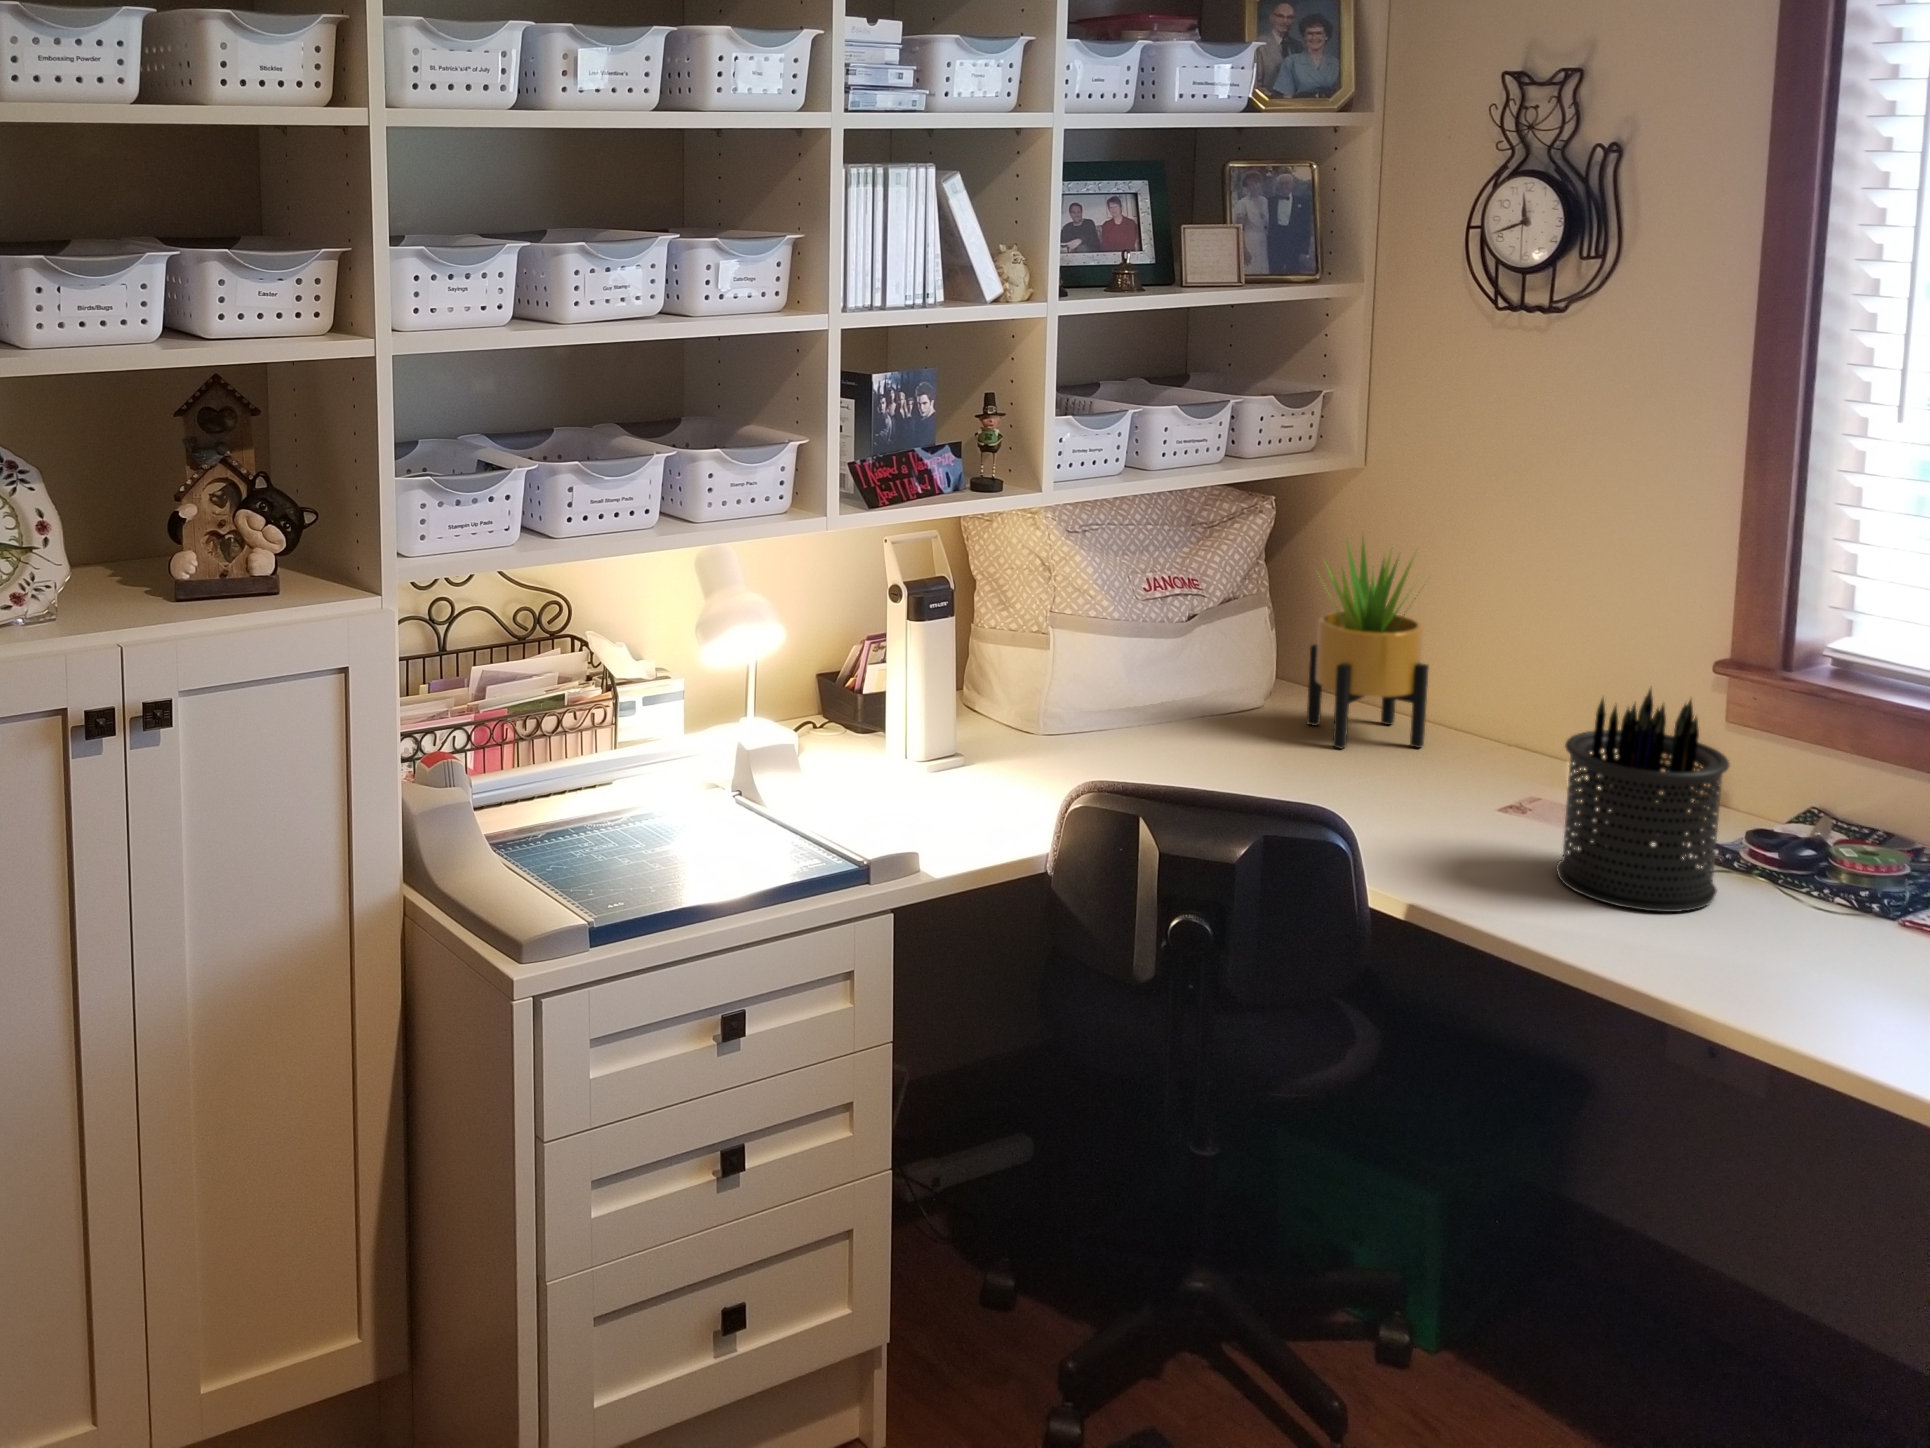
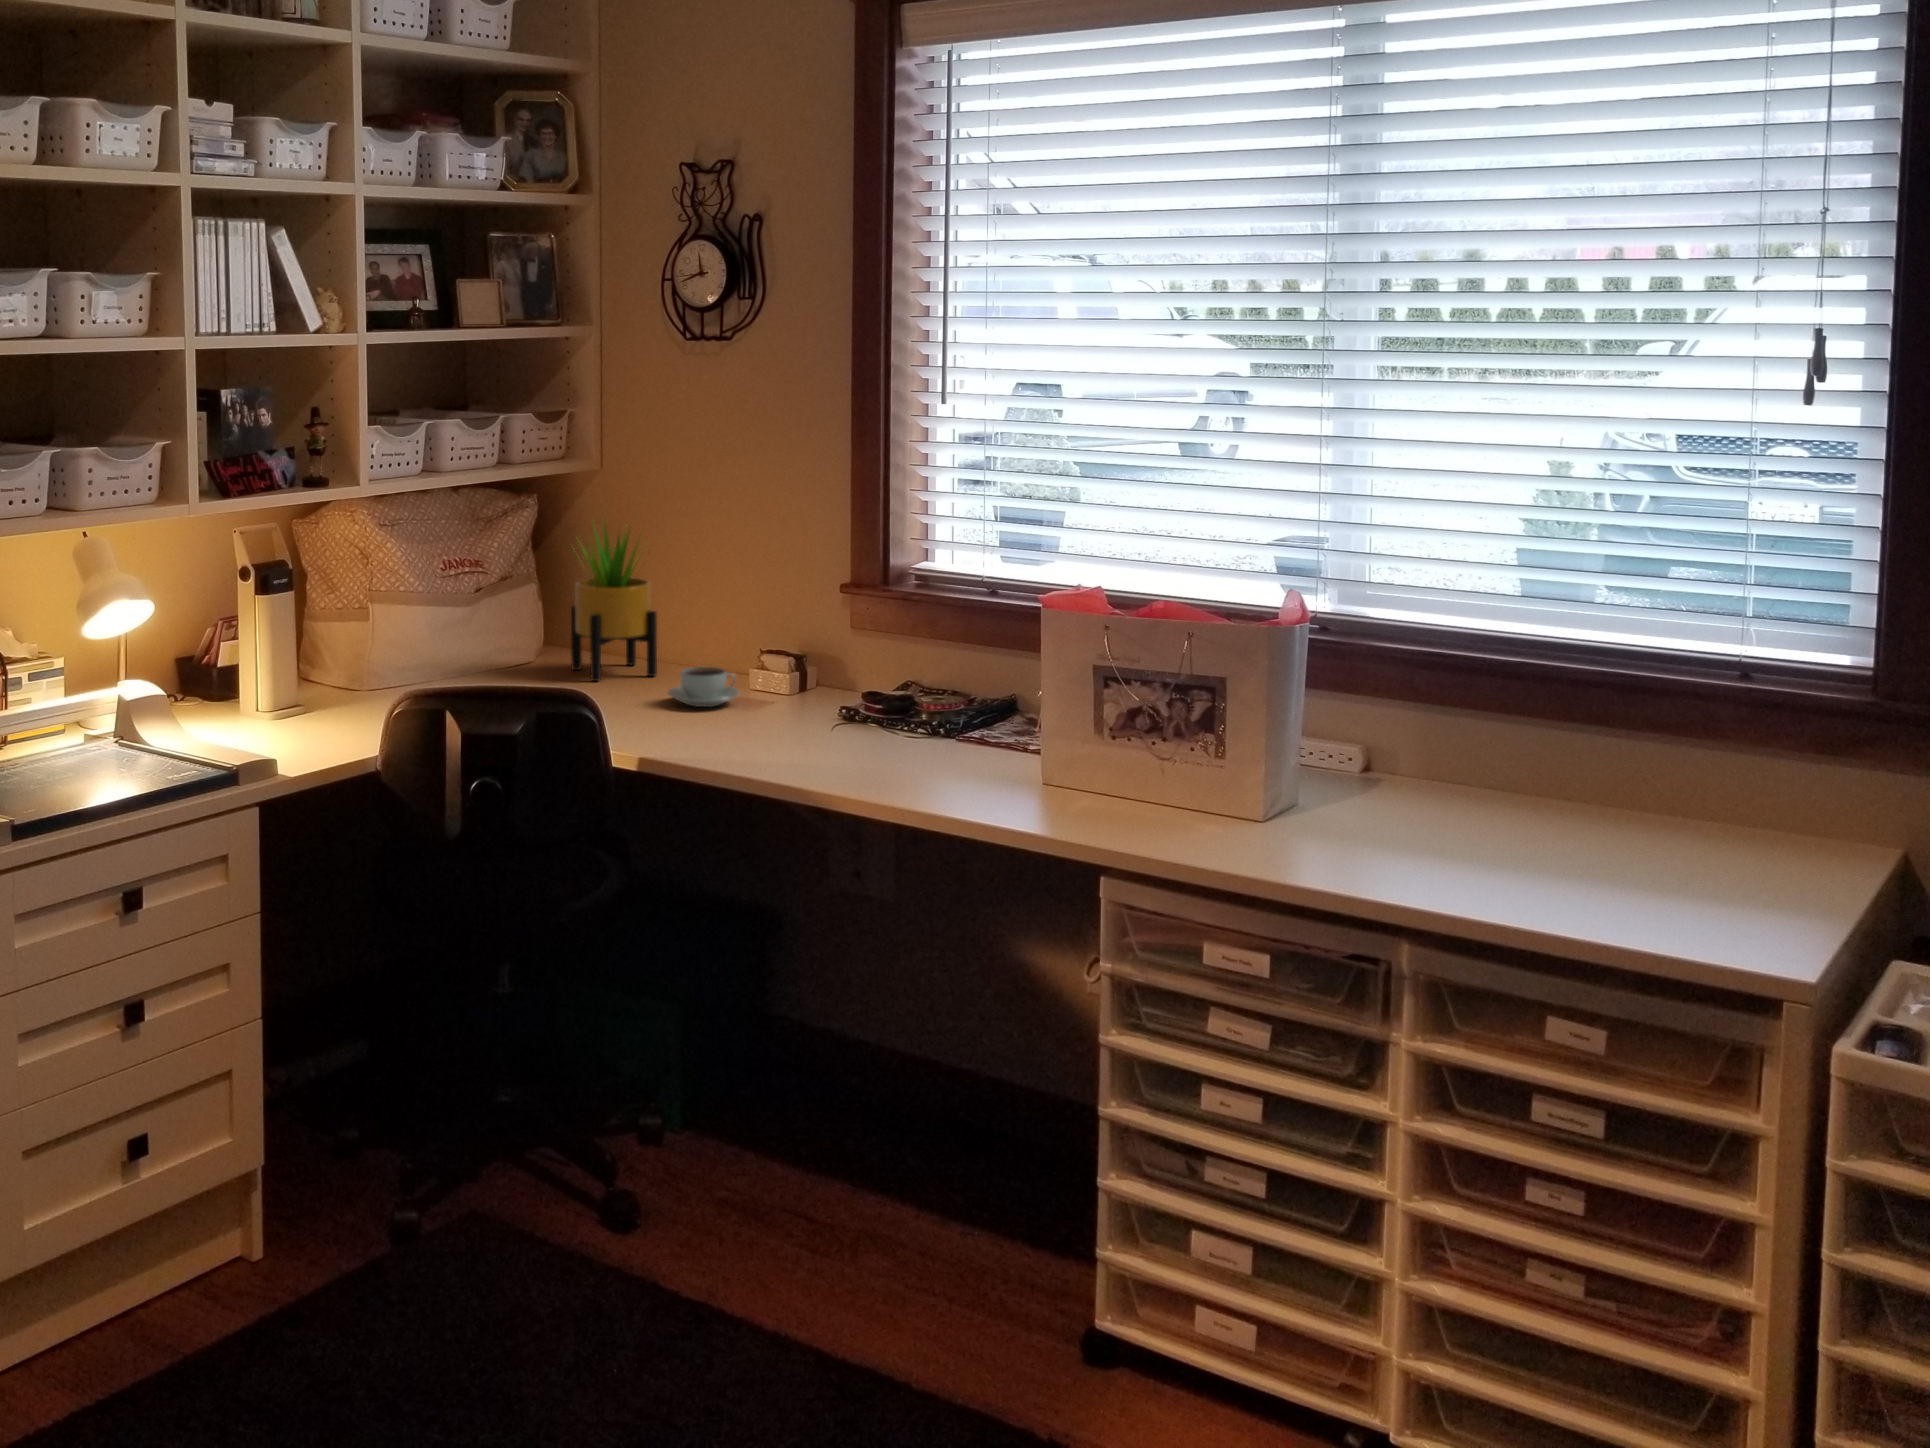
pen holder: present [1556,688,1730,912] -> none [742,588,846,746]
coffee cup: none [1442,755,1548,814] -> present [668,667,739,707]

